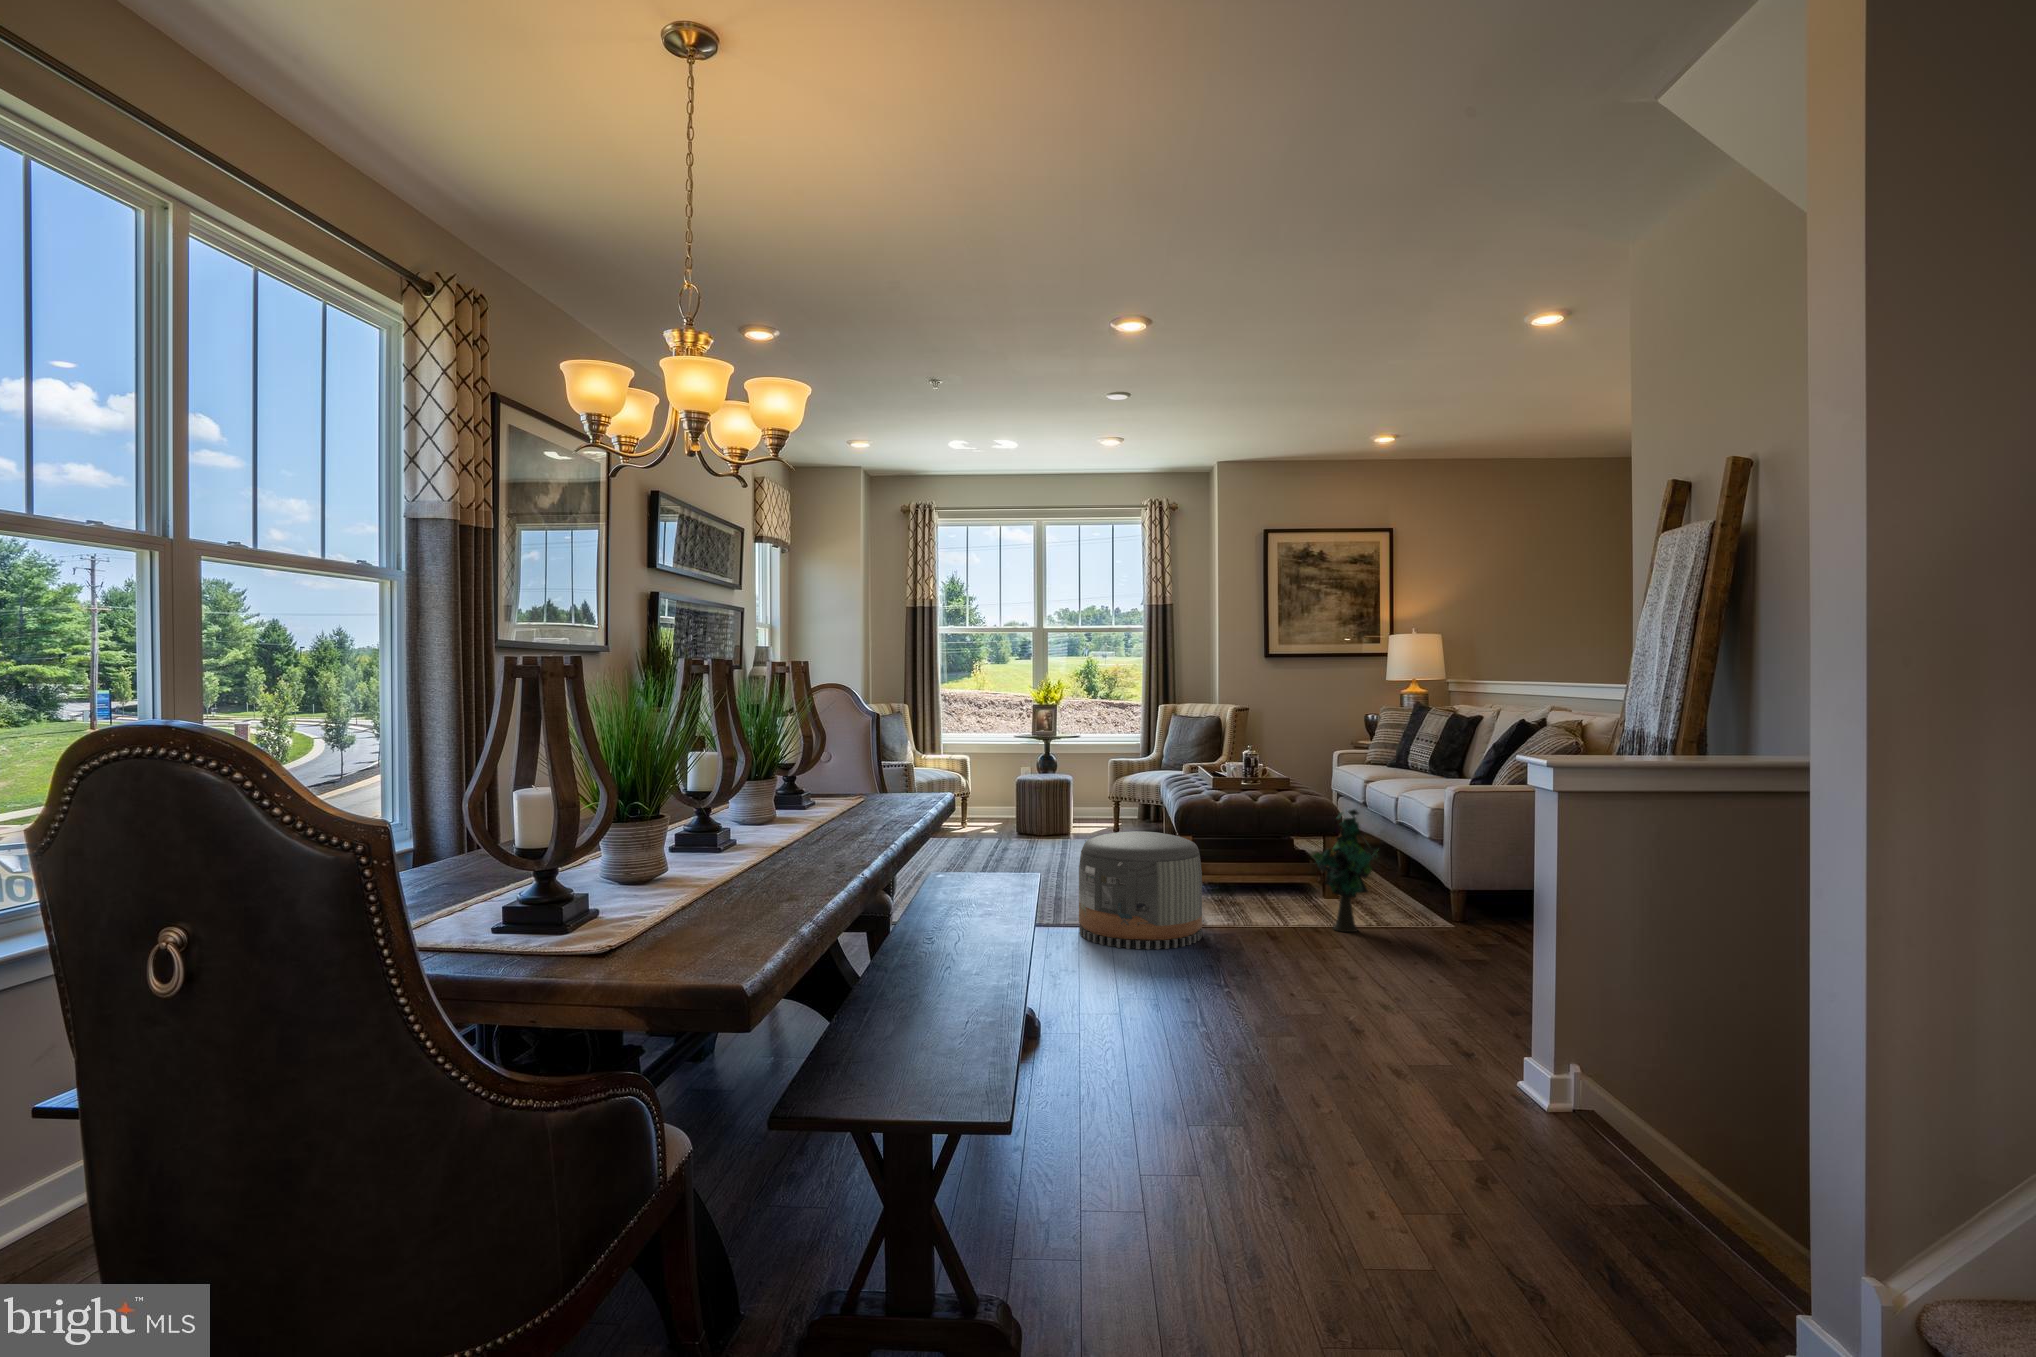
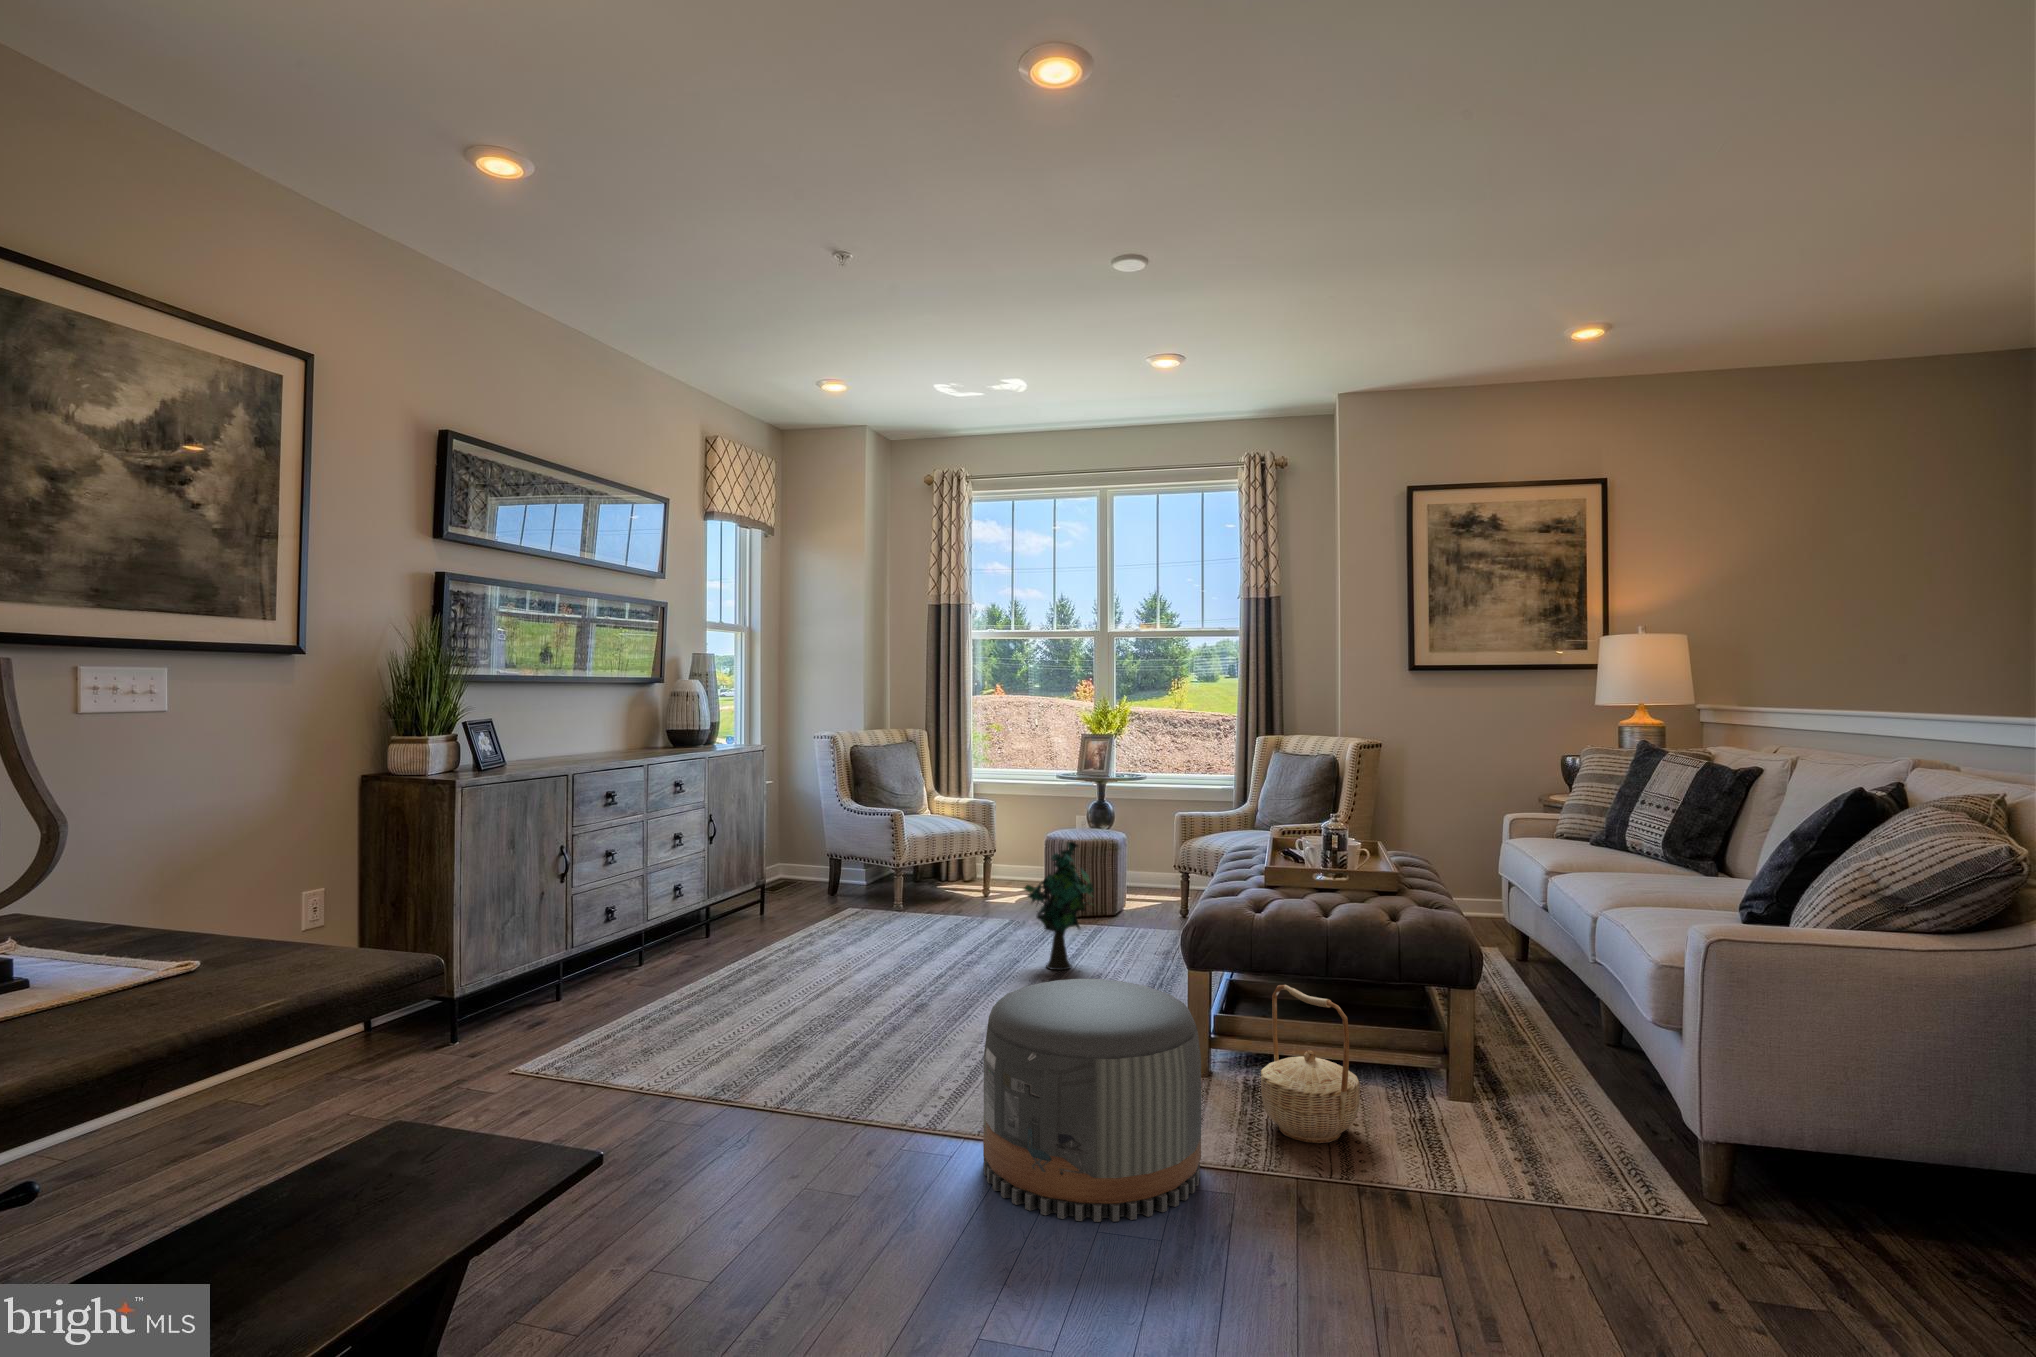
decorative plant: present [1312,810,1378,932] -> present [1024,842,1094,970]
basket: none [1222,836,1278,920] -> present [1261,985,1360,1143]

